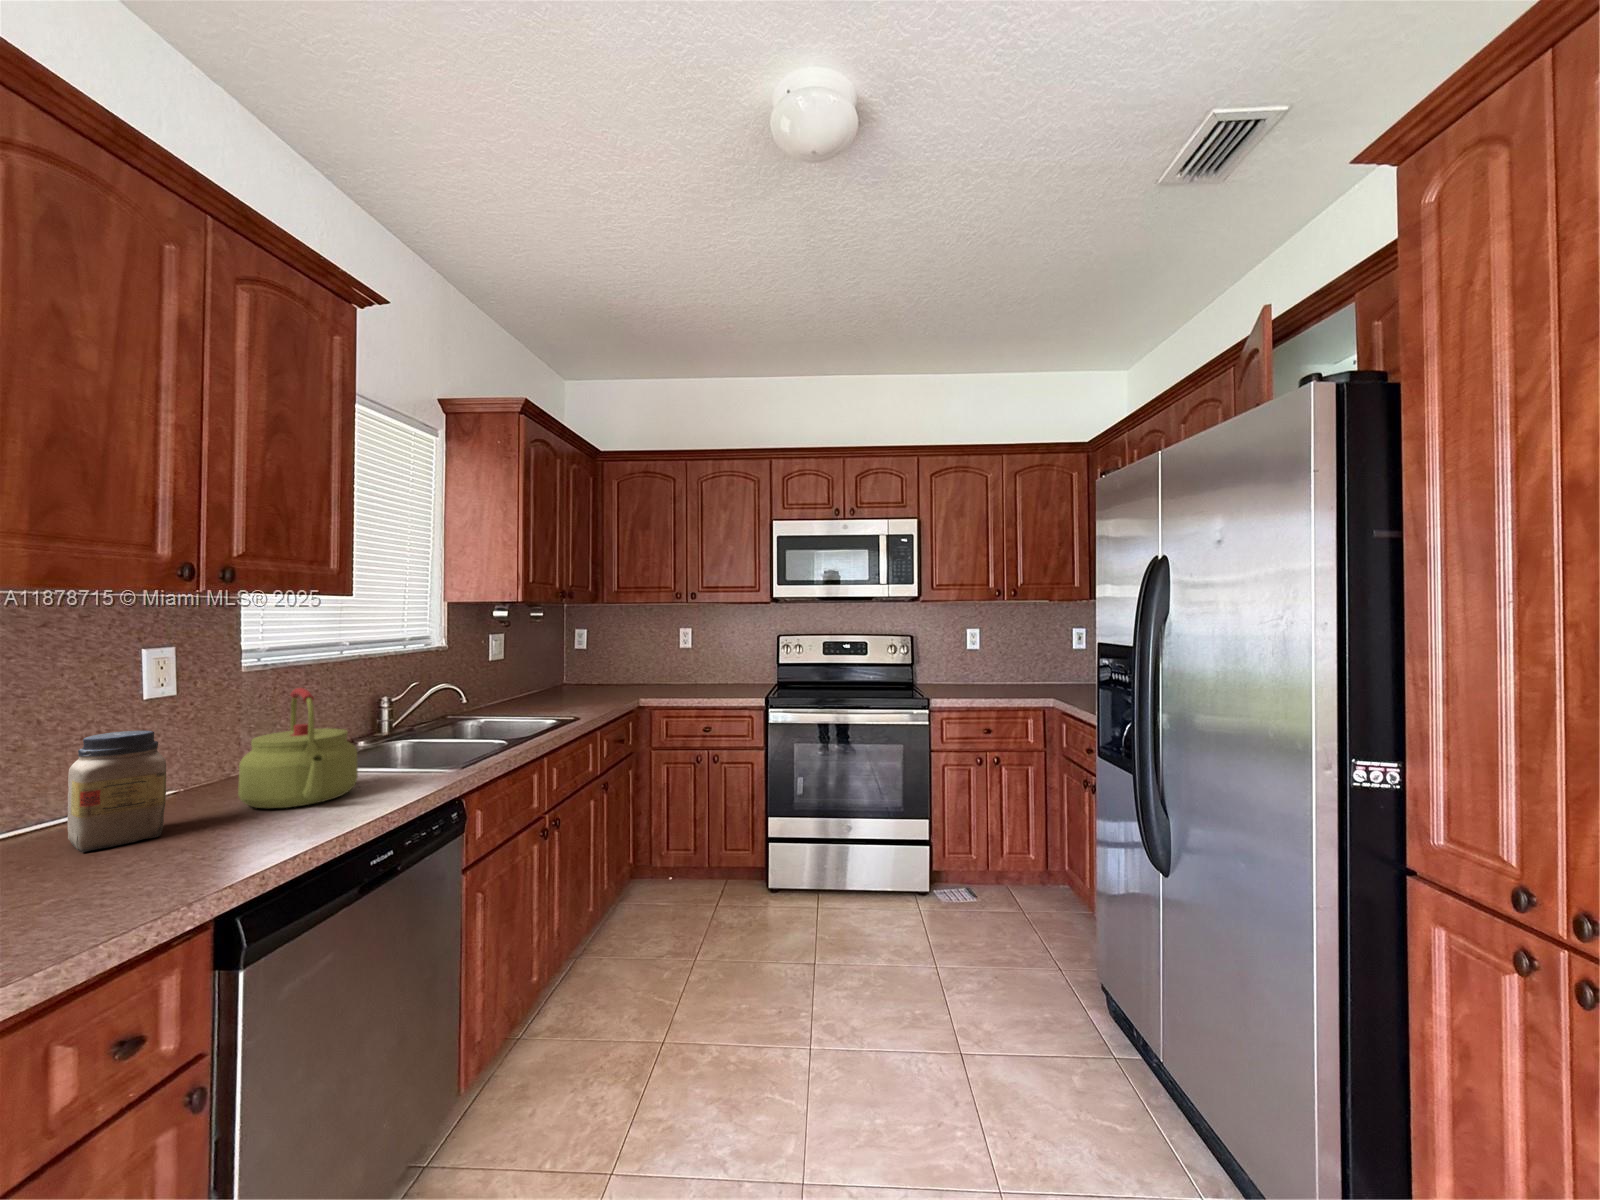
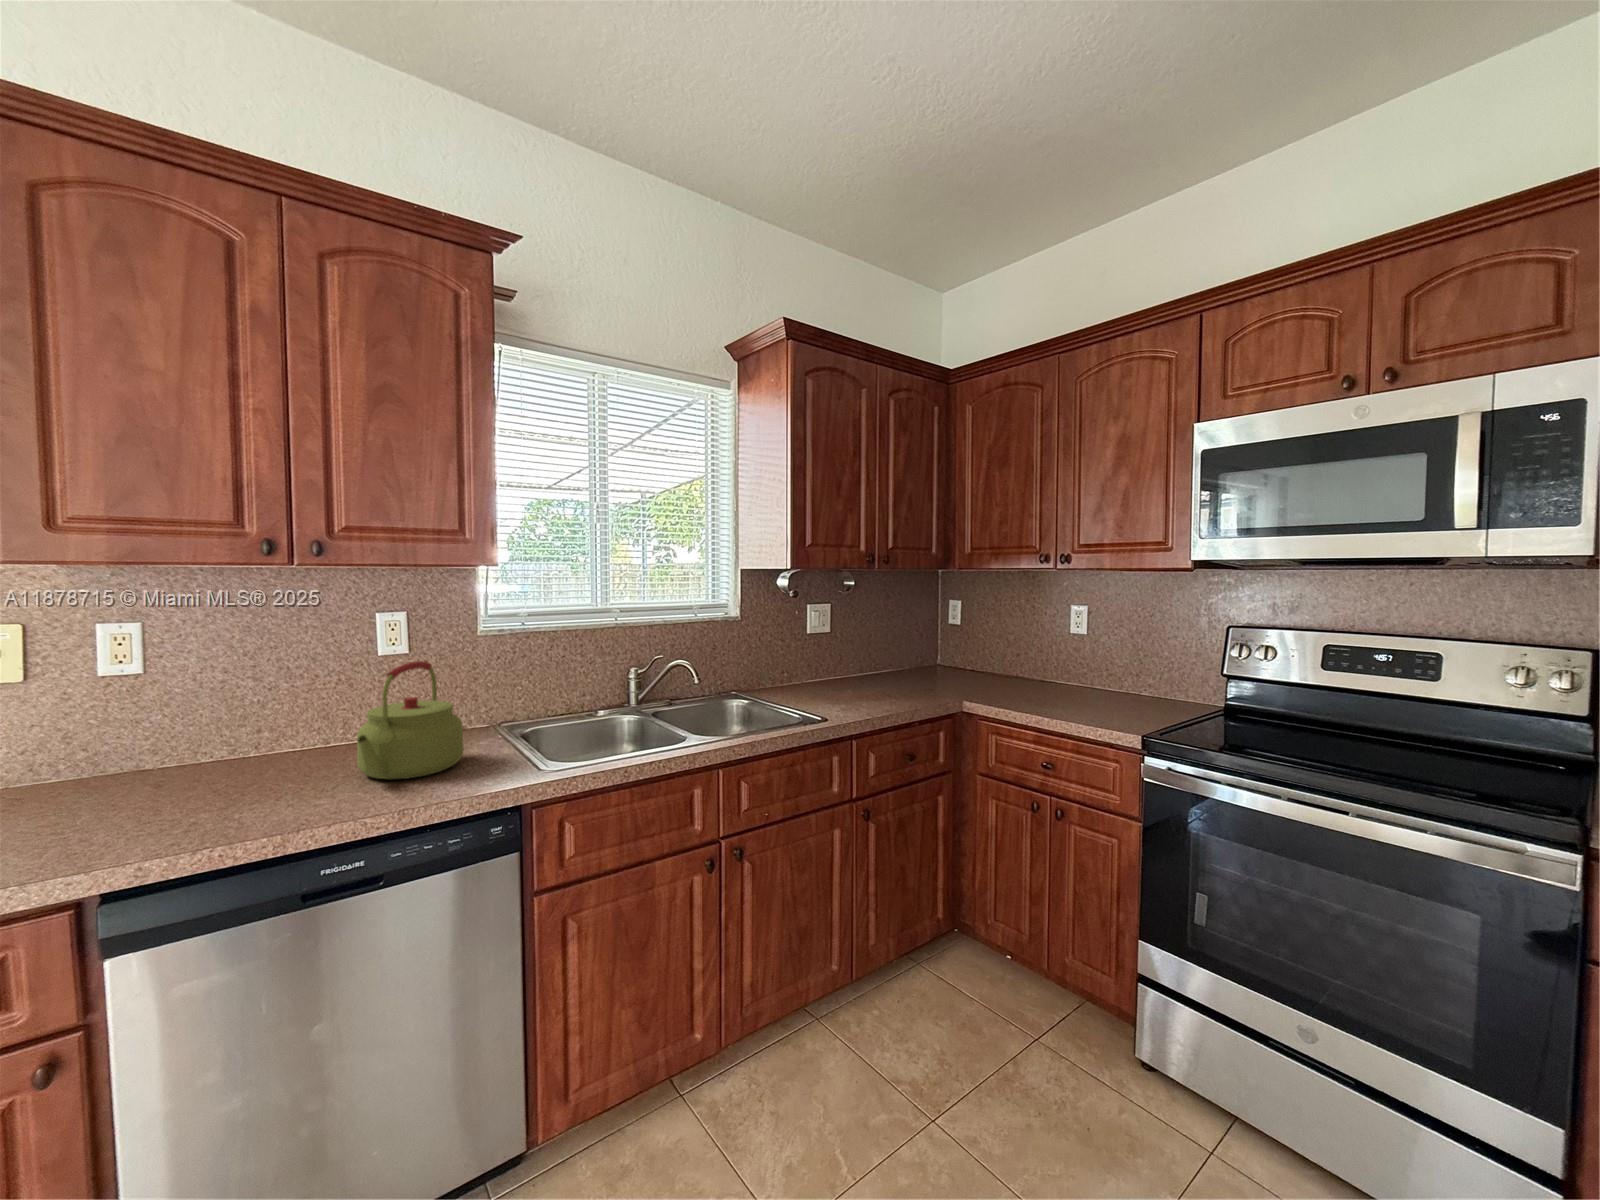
jar: present [68,731,166,853] -> none [219,688,303,785]

